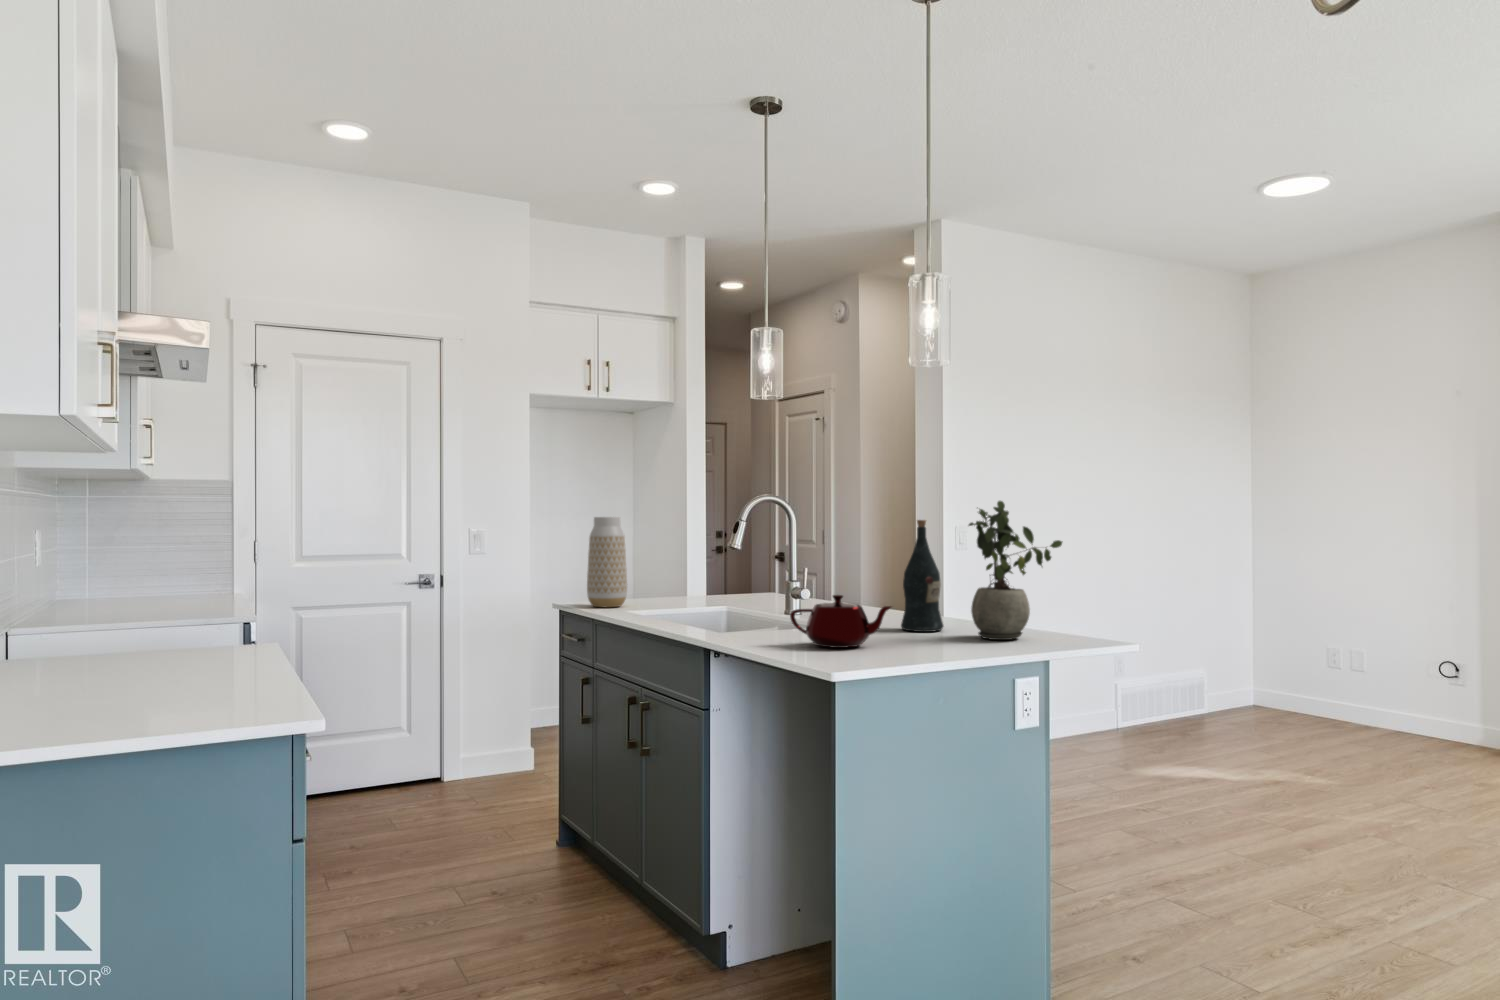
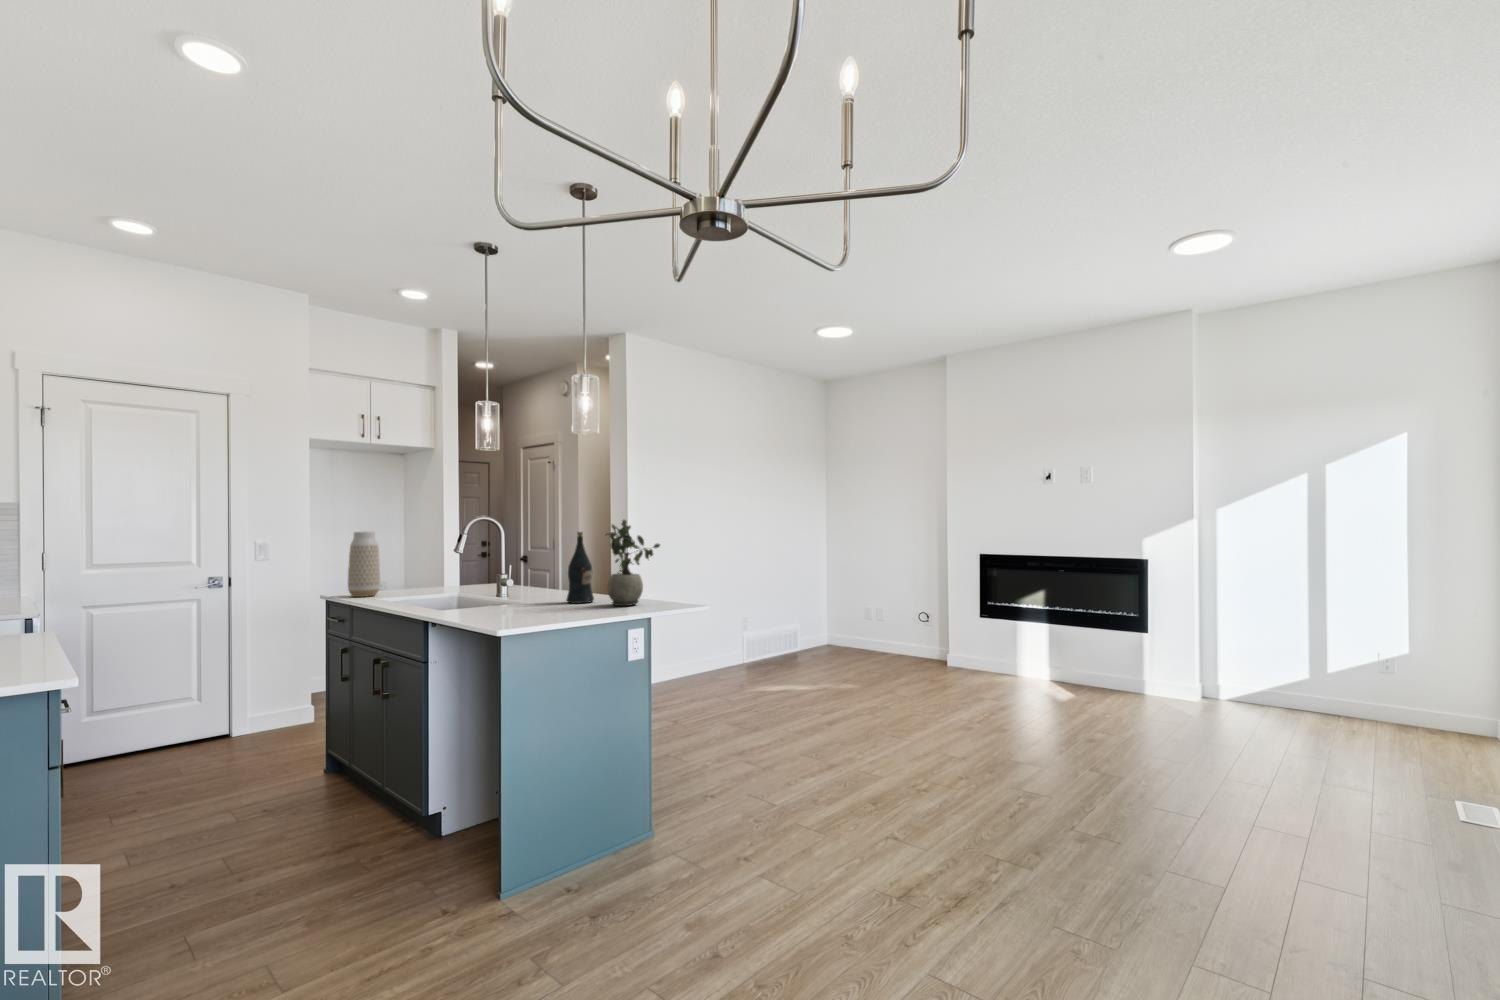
teapot: present [790,595,891,648] -> none [483,581,552,615]

